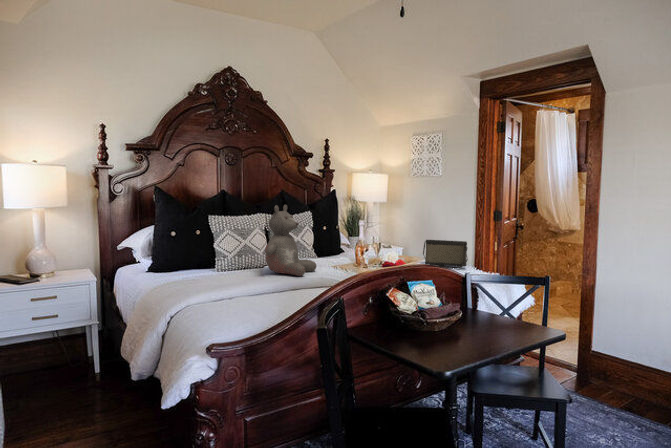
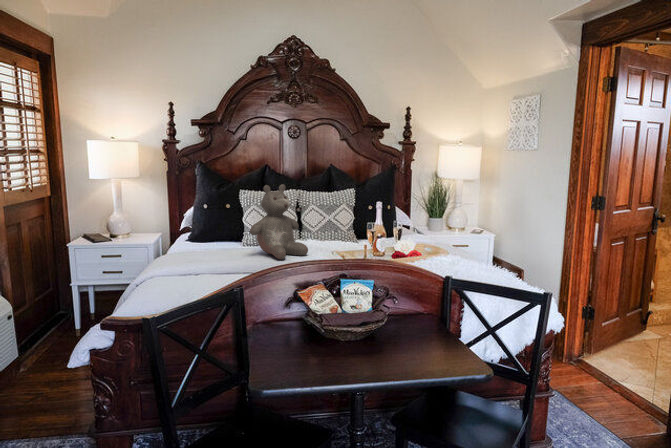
handbag: present [423,240,468,268] -> none [432,232,481,270]

